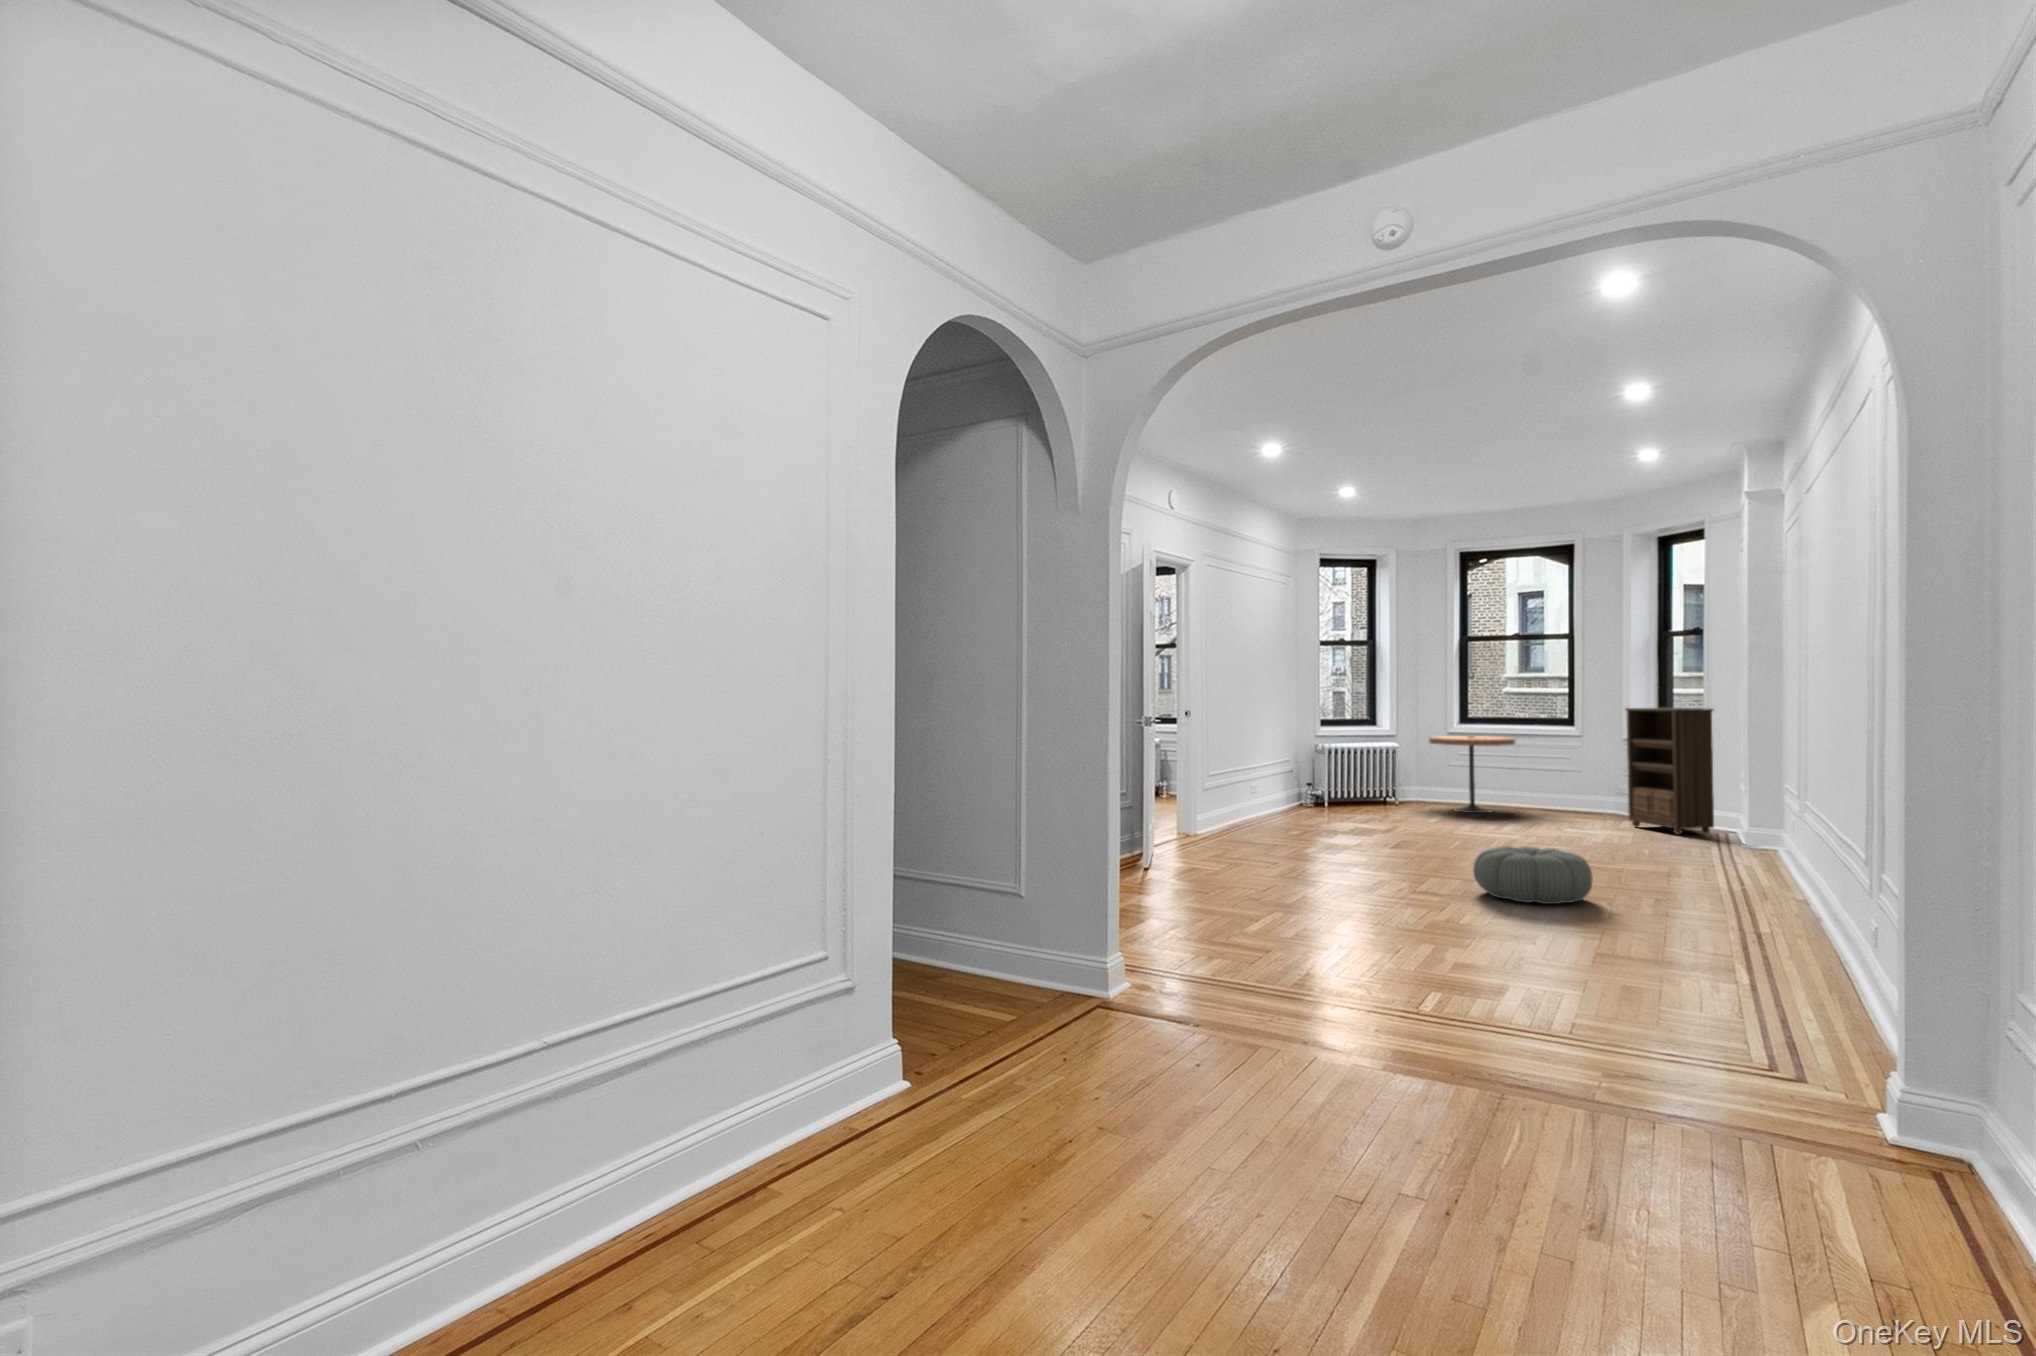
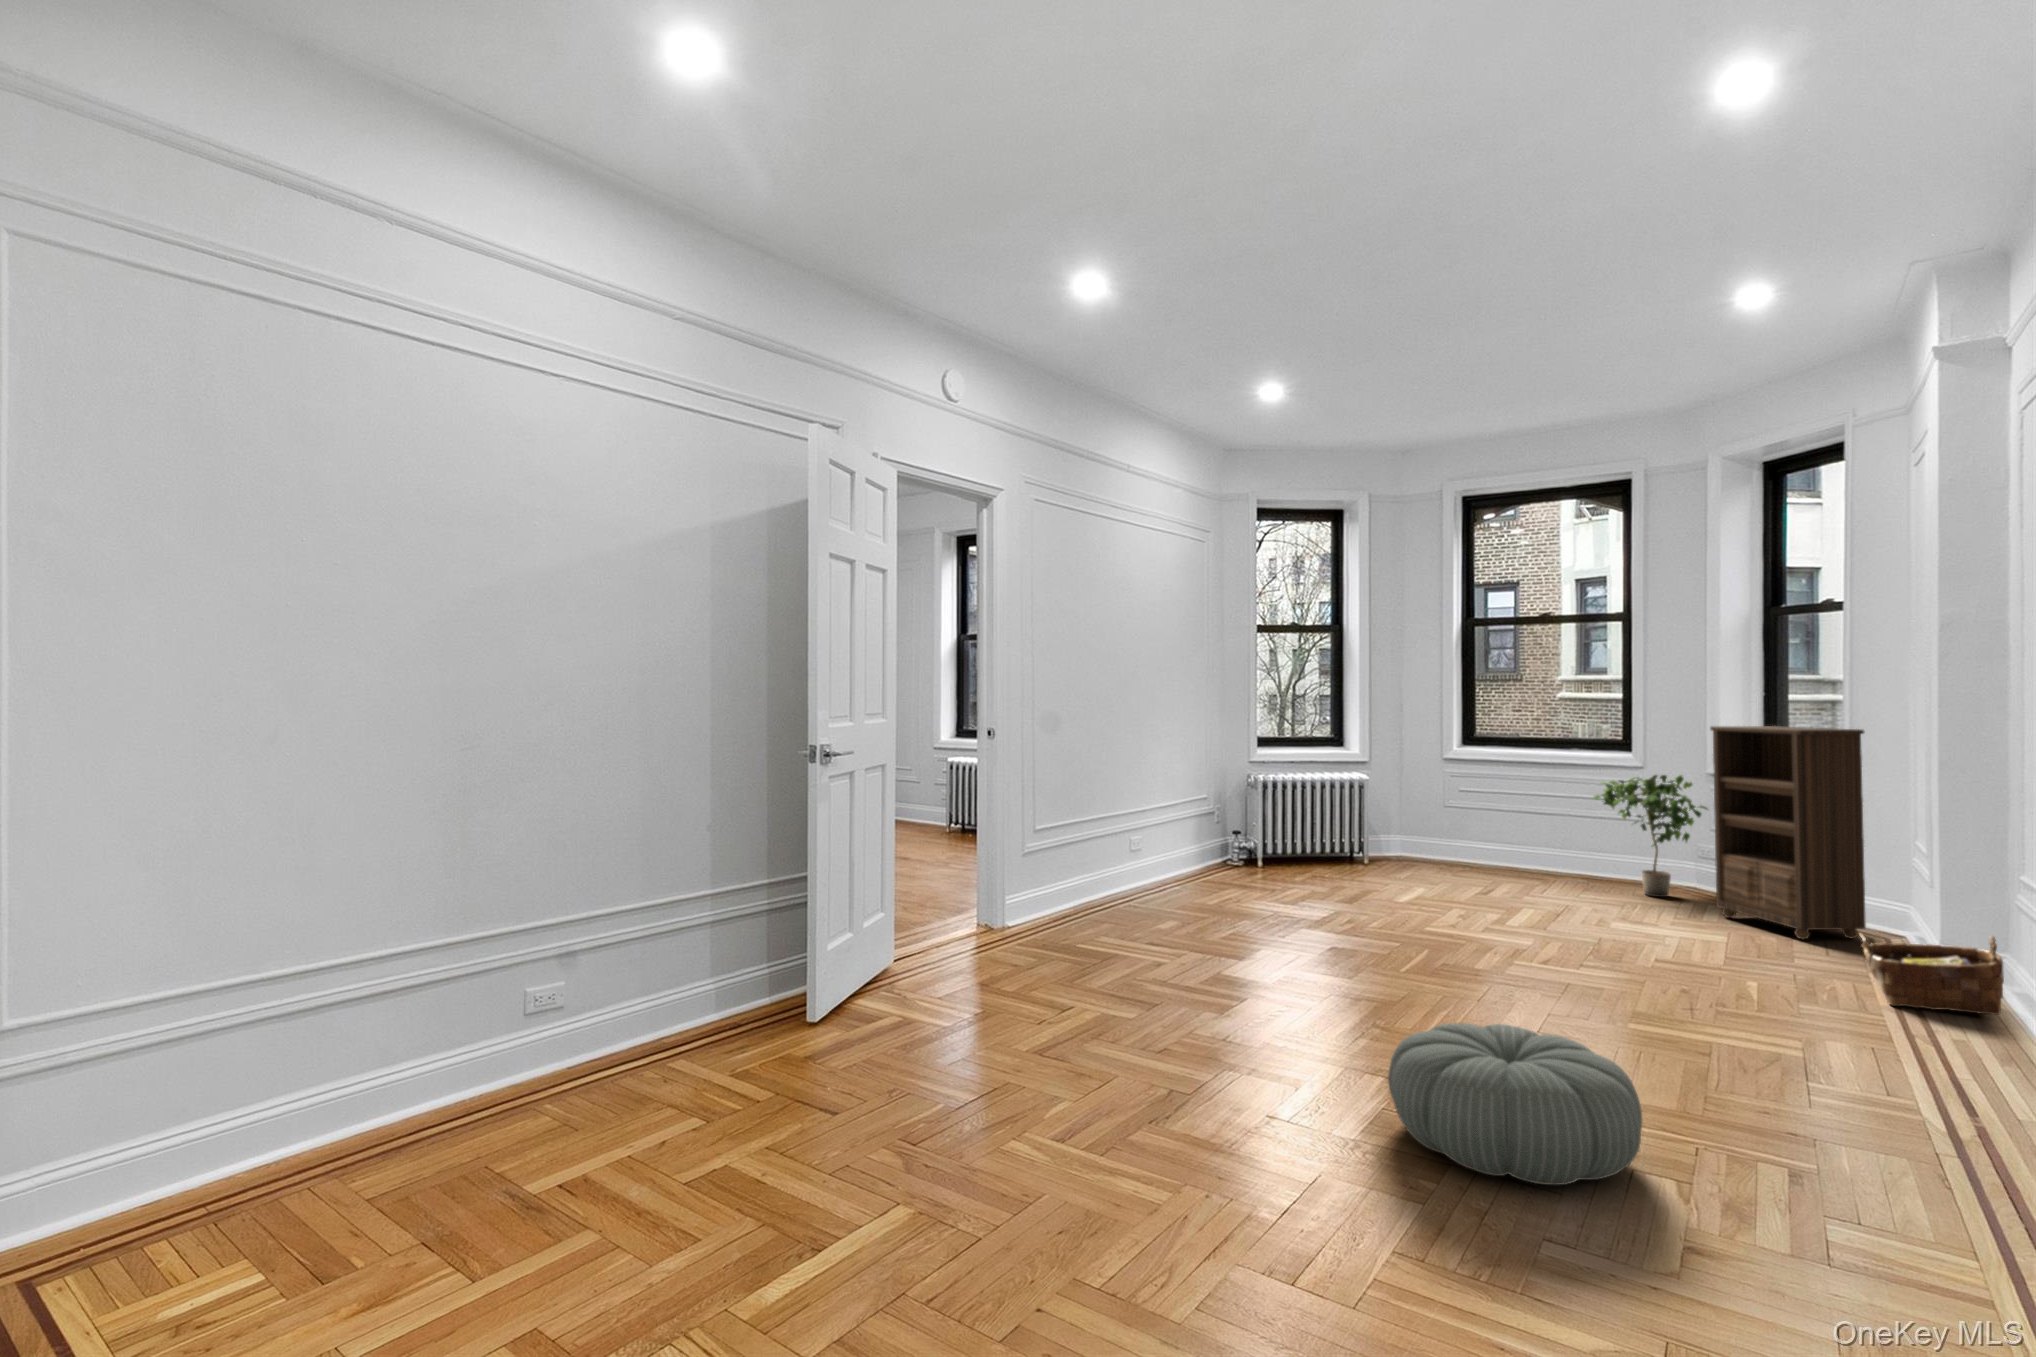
side table: present [1429,736,1515,813] -> none [1409,764,1538,882]
potted plant: none [1551,740,1625,819] -> present [1593,775,1708,897]
woven basket: none [1704,817,1775,858] -> present [1859,933,2004,1015]

